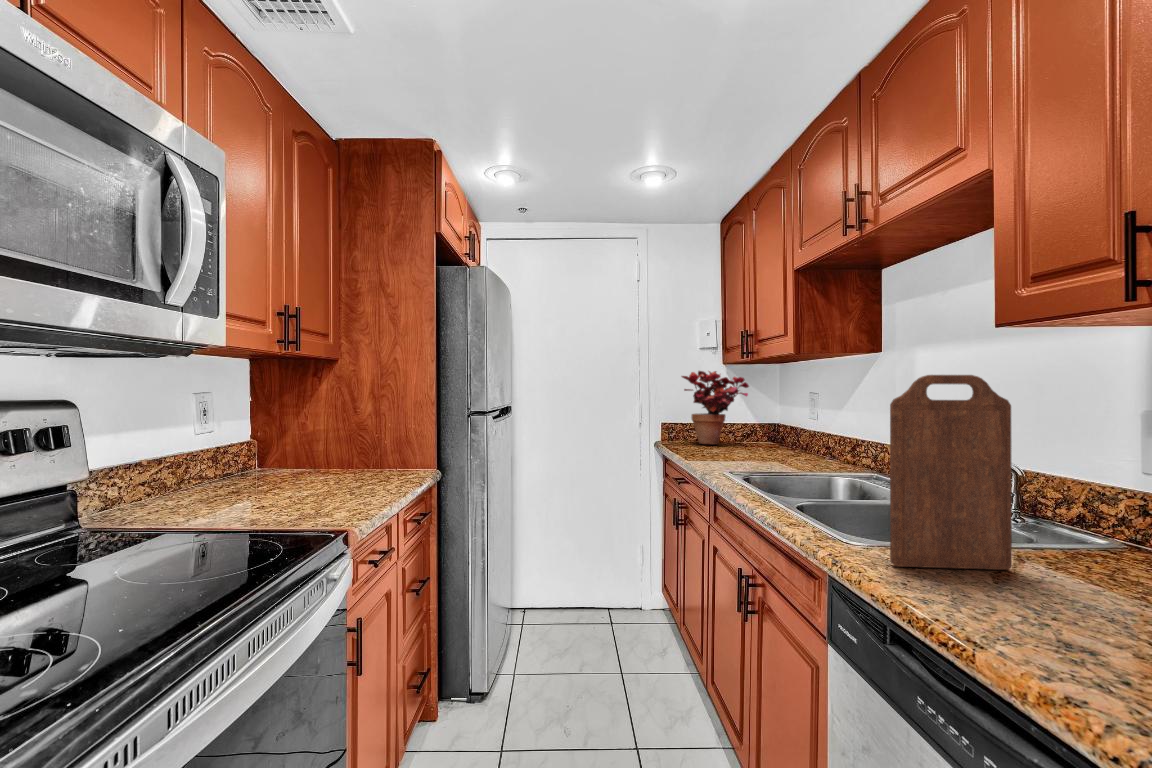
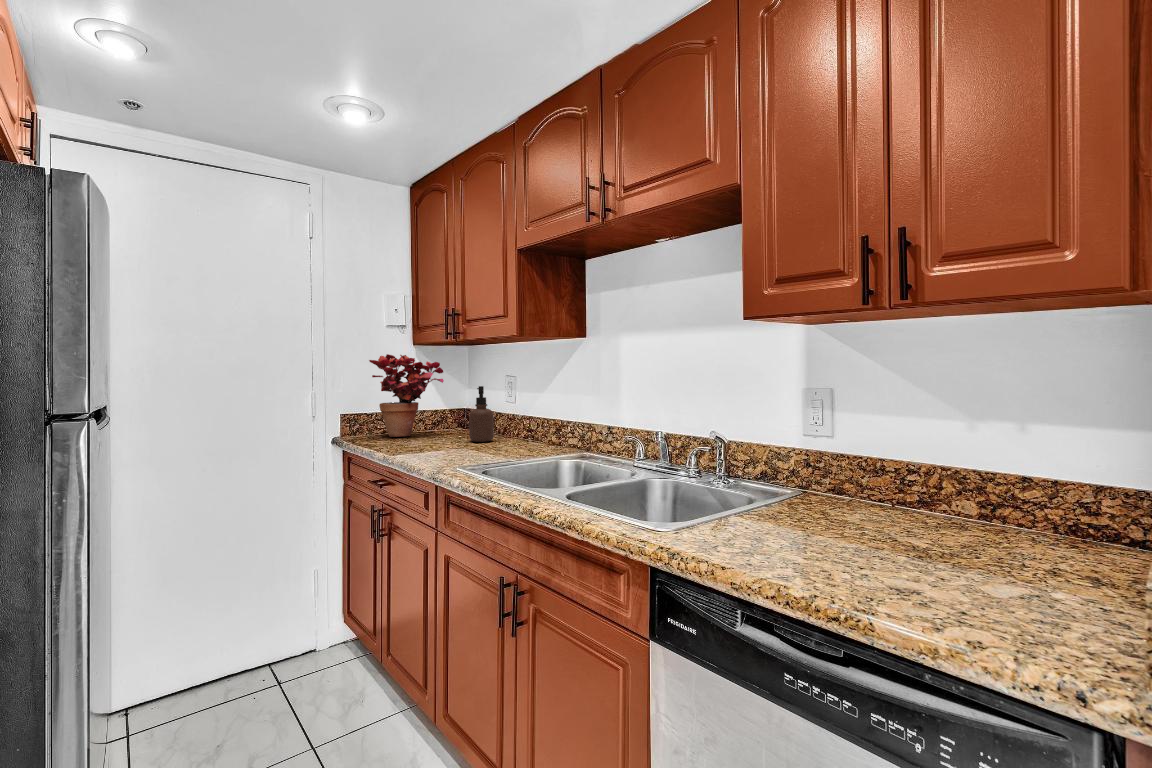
cutting board: present [890,375,1012,570] -> none [712,362,781,546]
soap dispenser: none [766,401,790,455] -> present [469,386,494,442]

